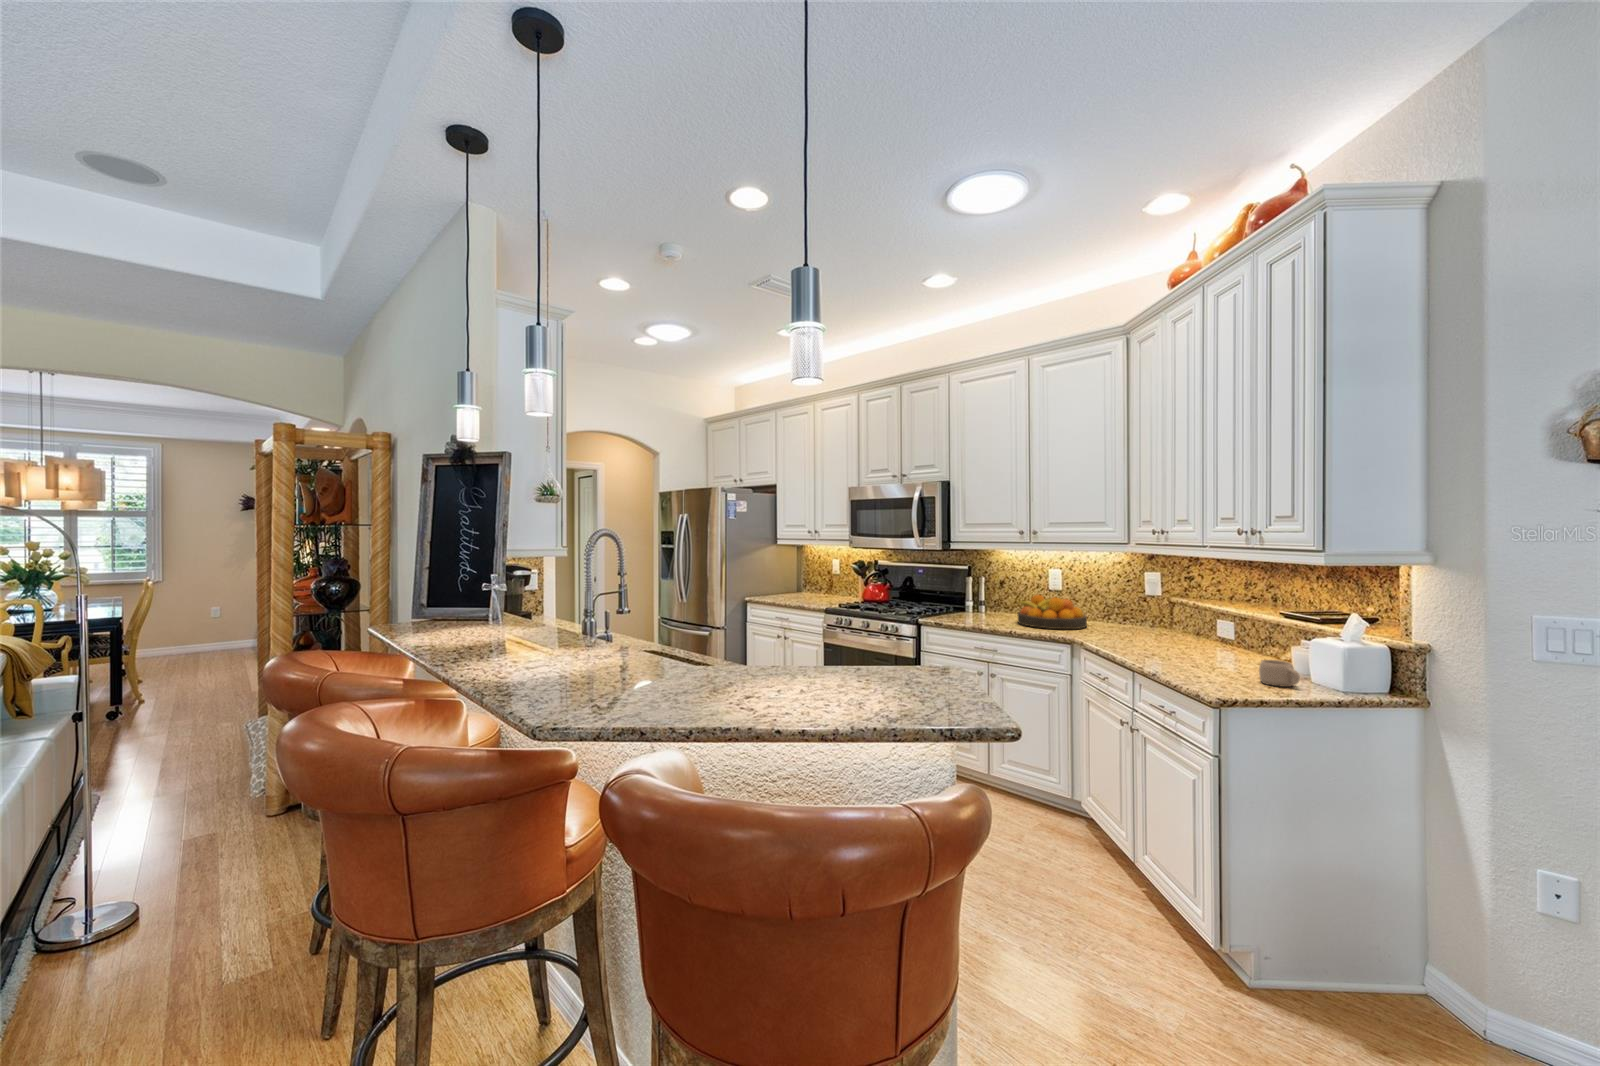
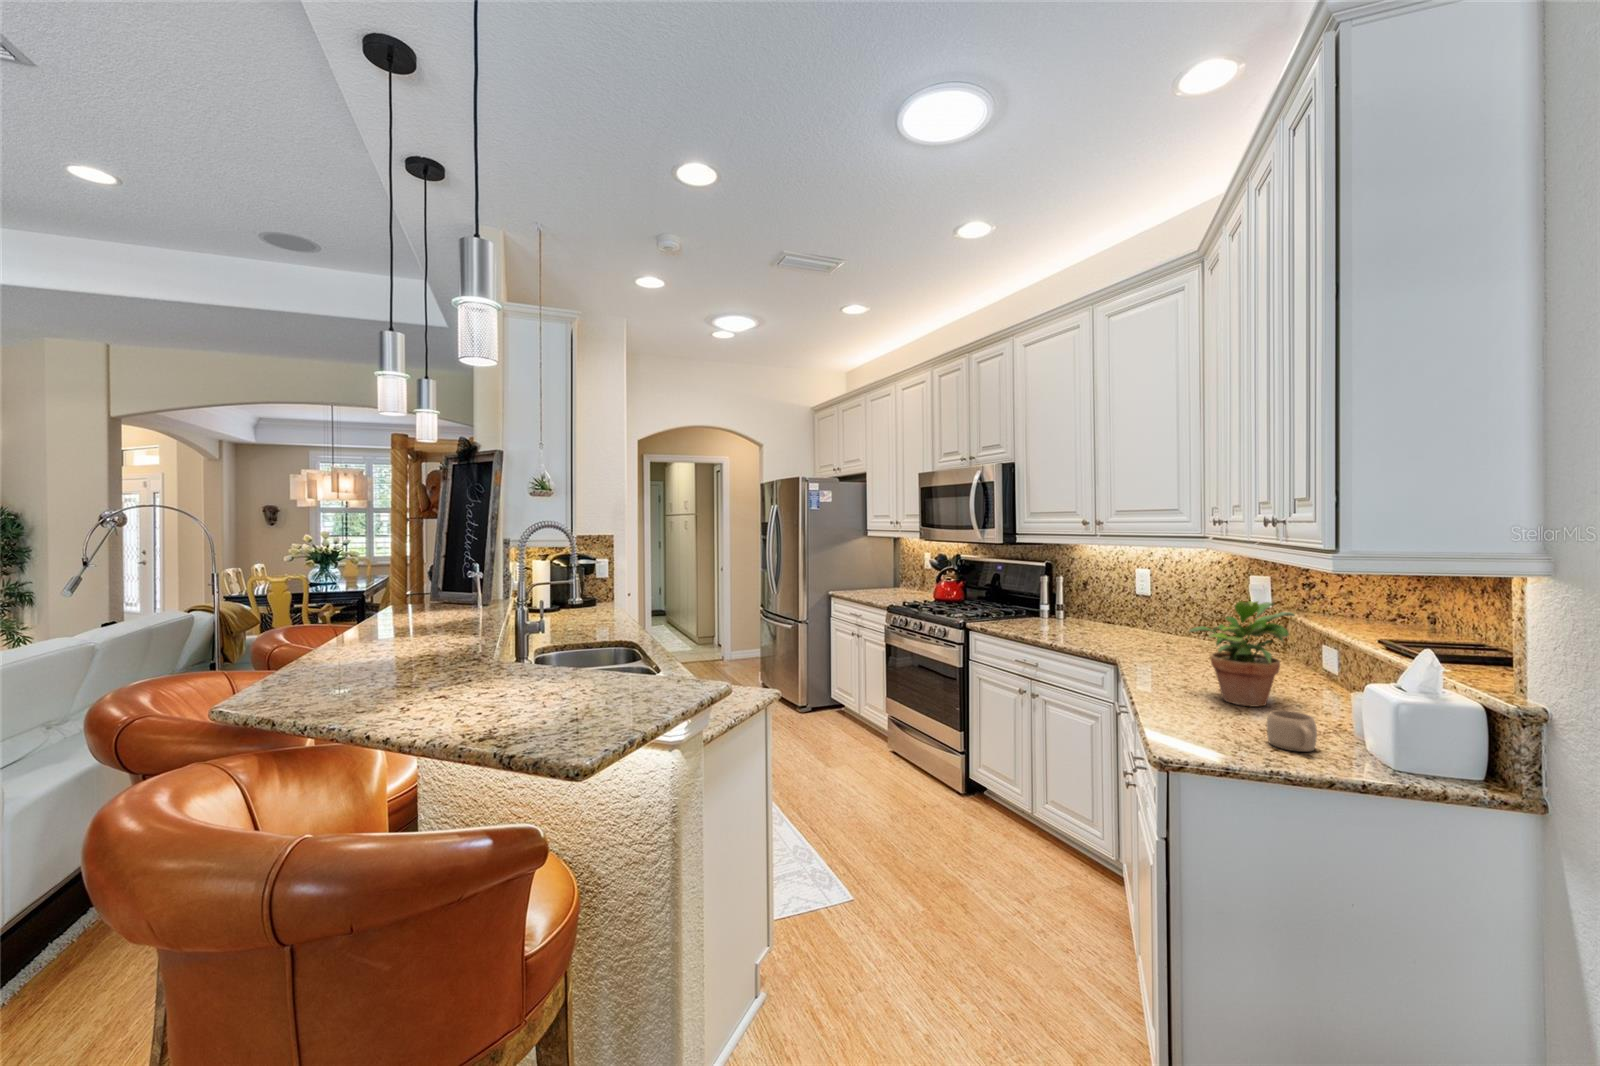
potted plant: none [1163,586,1234,663] -> present [1189,601,1295,707]
fruit bowl: present [1017,595,1087,629] -> none [1073,601,1163,647]

